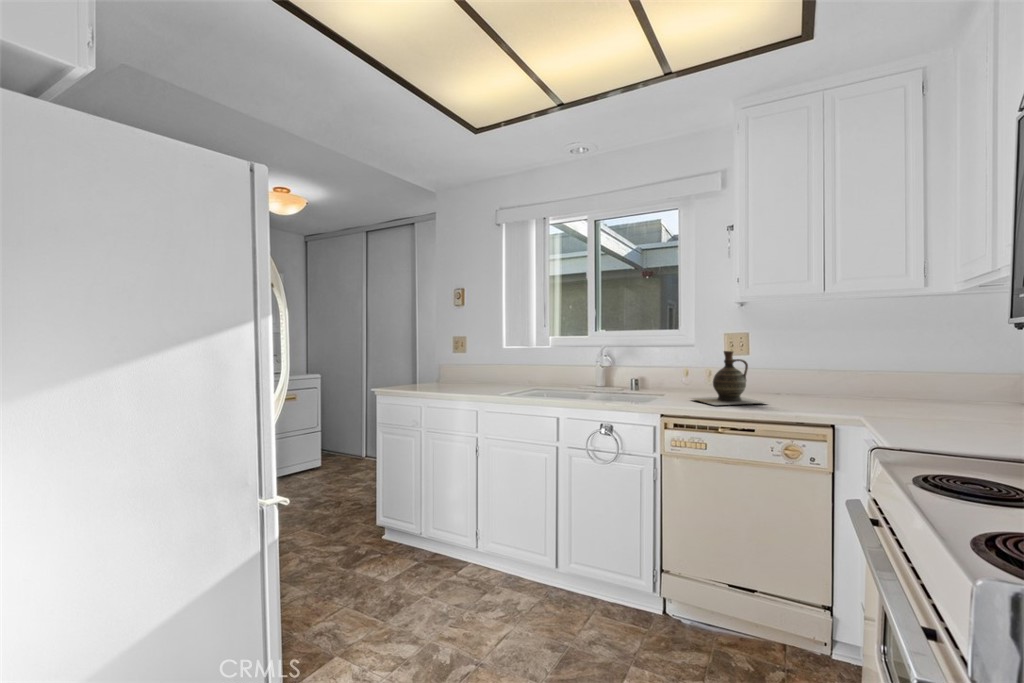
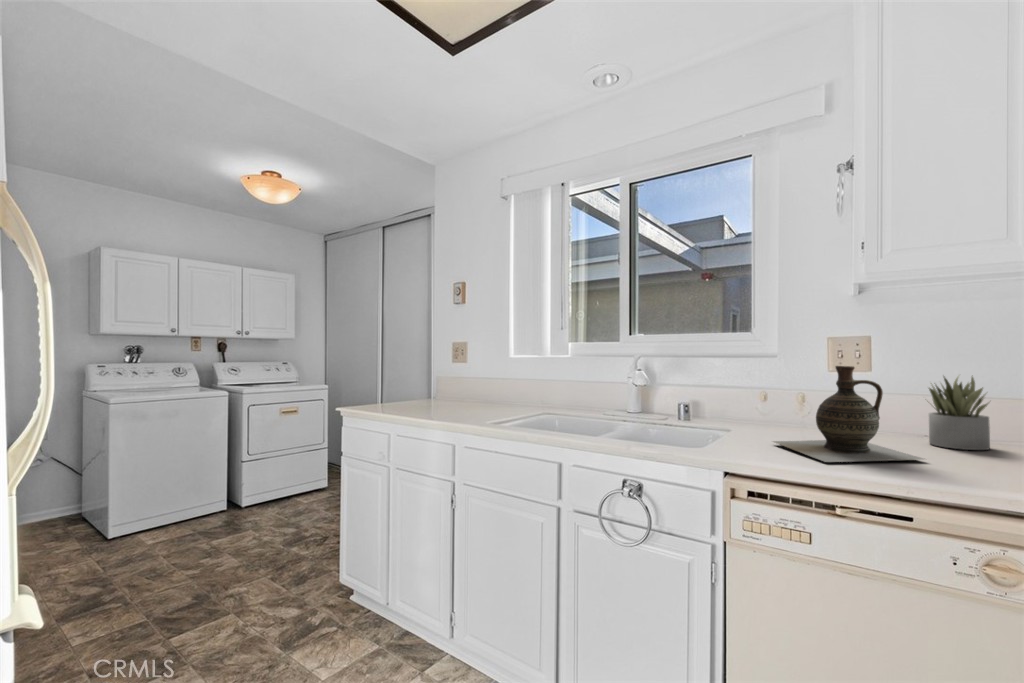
succulent plant: none [776,355,809,399] -> present [929,377,990,450]

